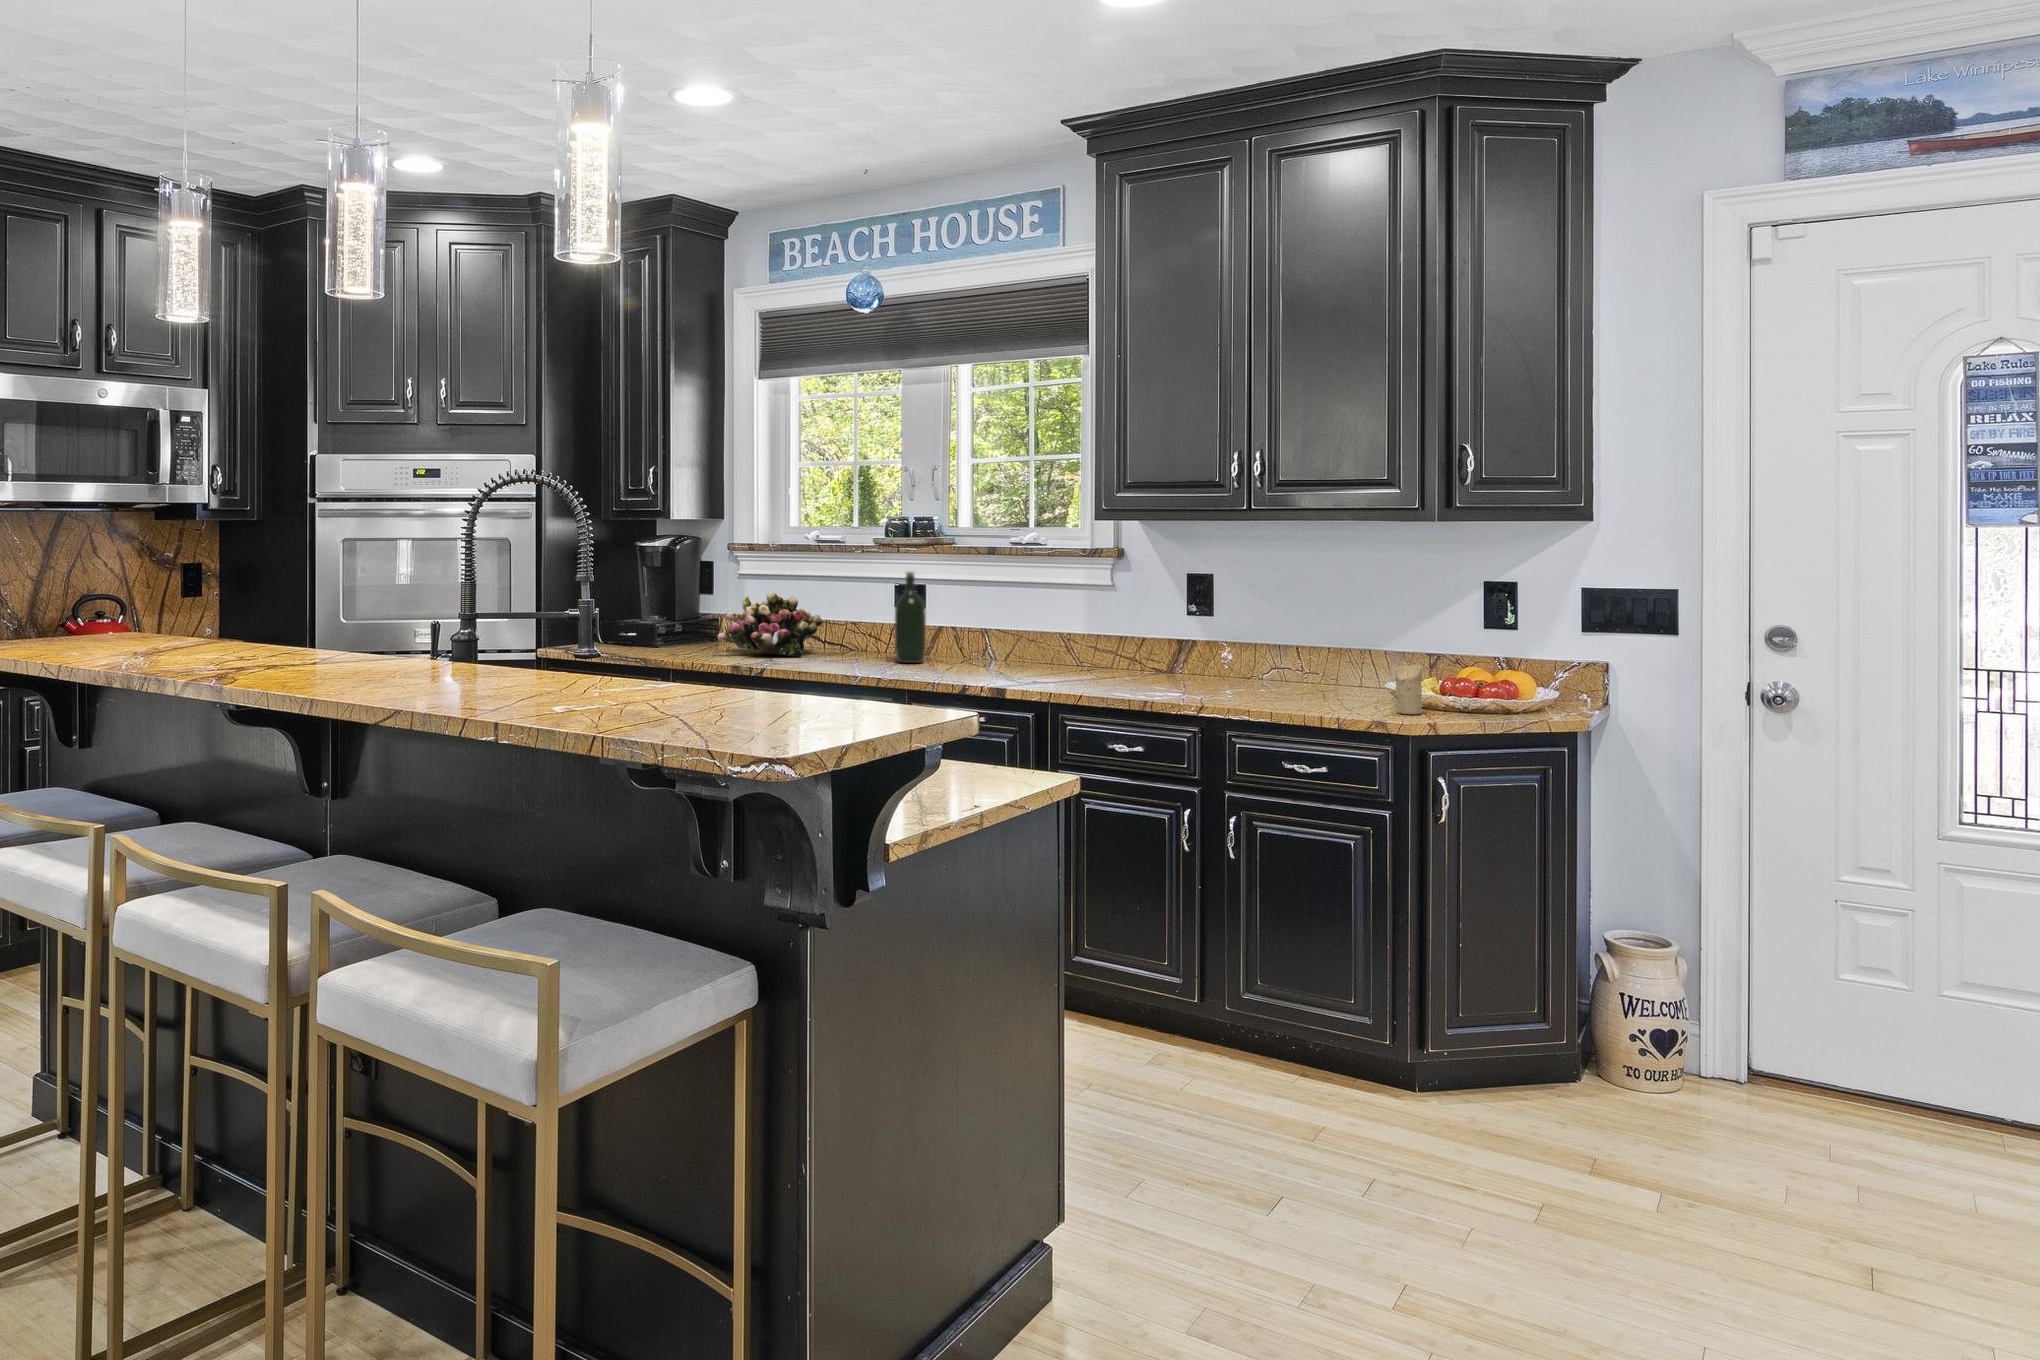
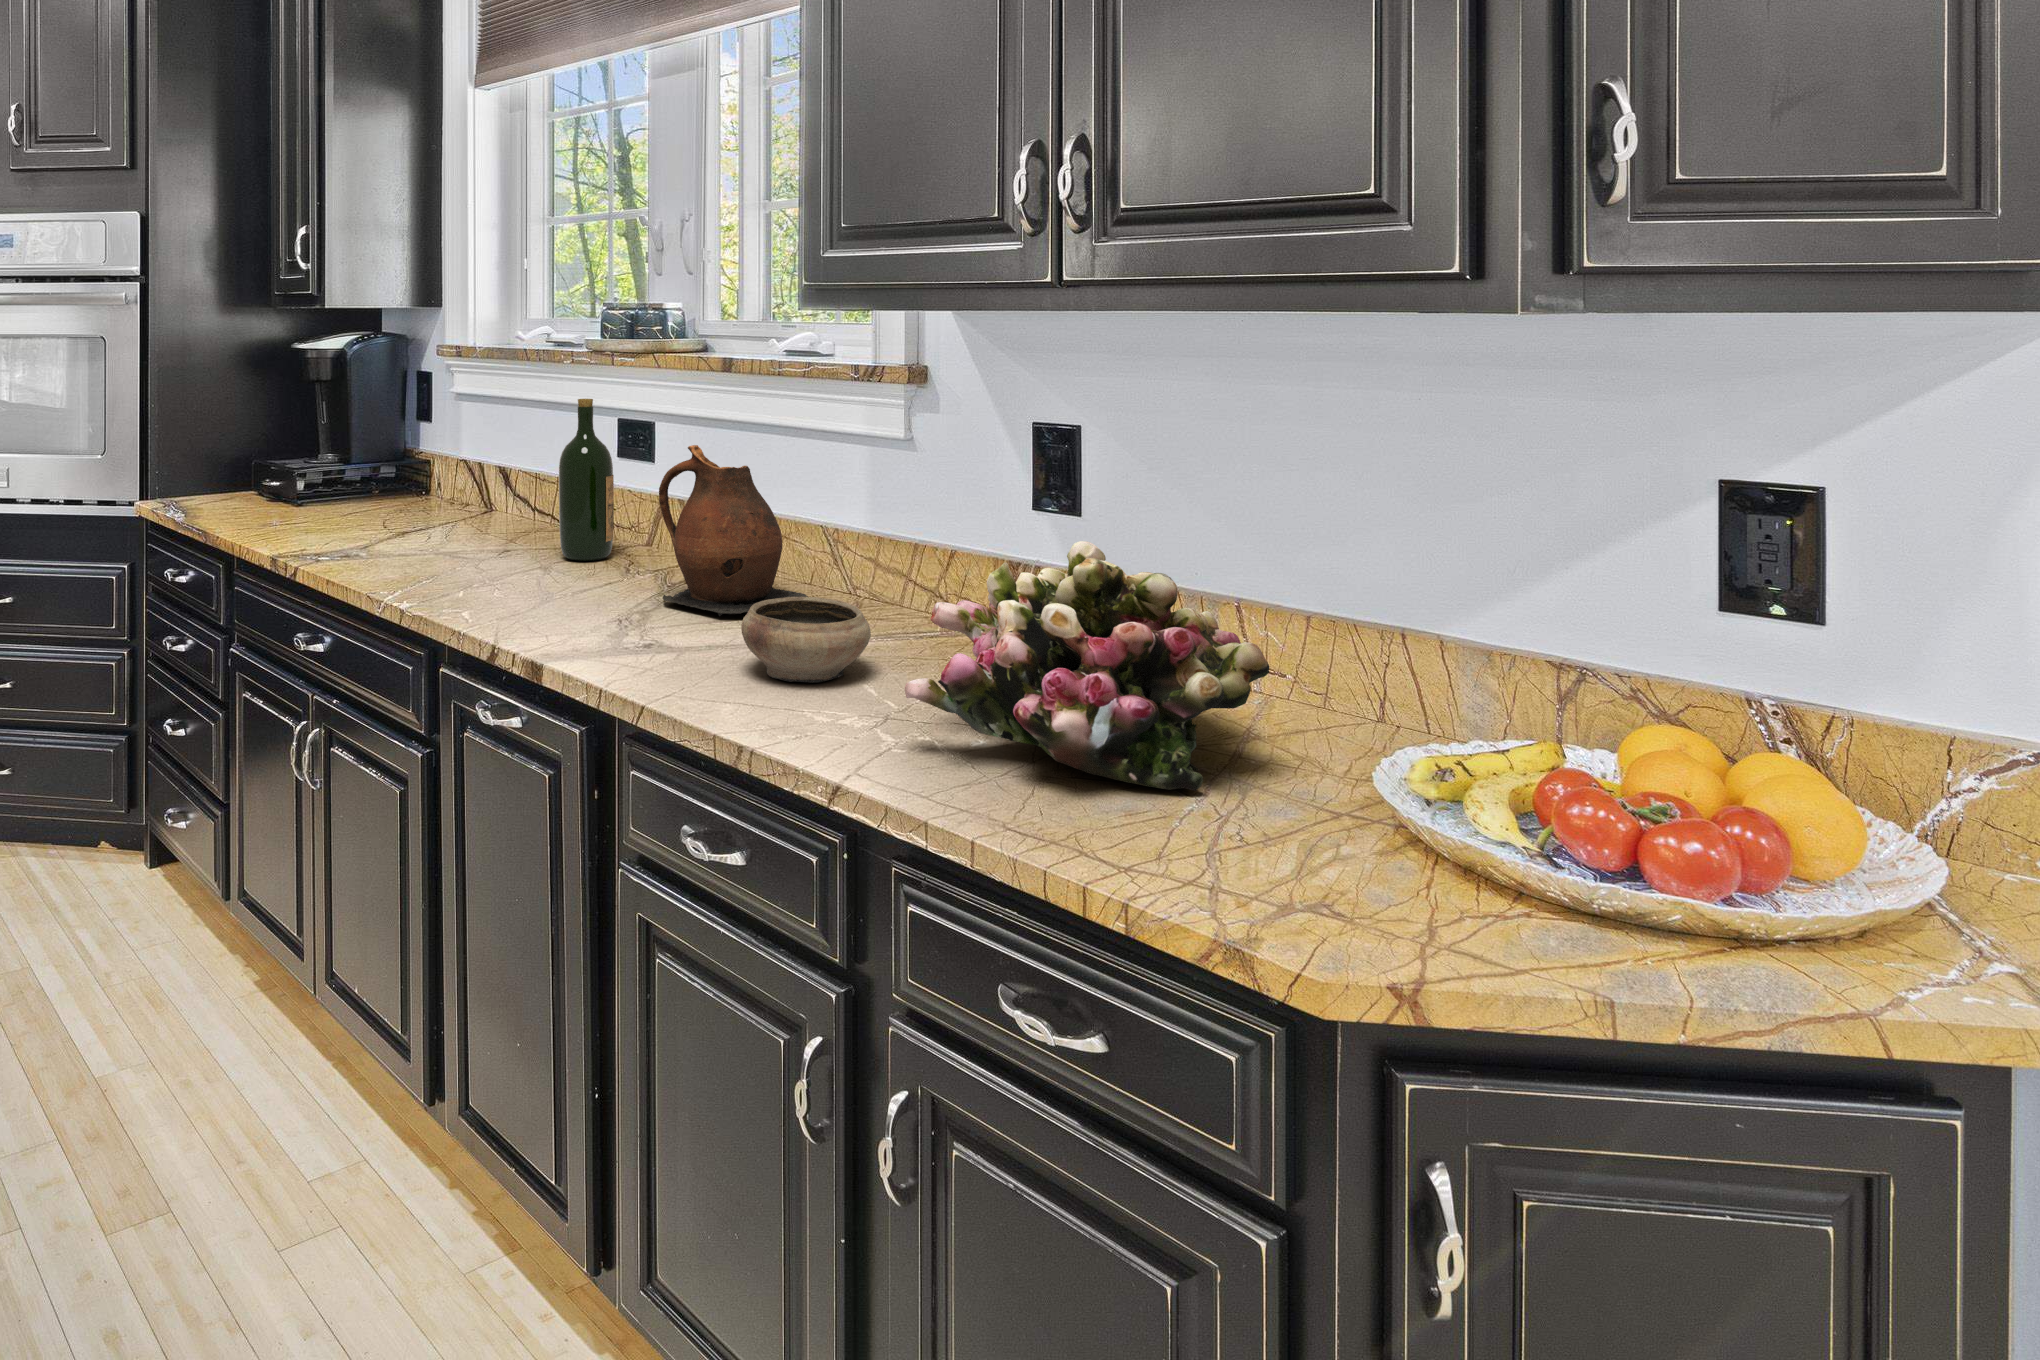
flower arrangement: present [717,592,823,656] -> present [905,541,1270,791]
ceramic pitcher: none [994,592,1070,675] -> present [659,445,808,616]
ceramic bowl: none [1090,655,1151,689] -> present [741,597,871,683]
candle: present [1395,665,1422,714] -> none [1361,741,1443,900]

